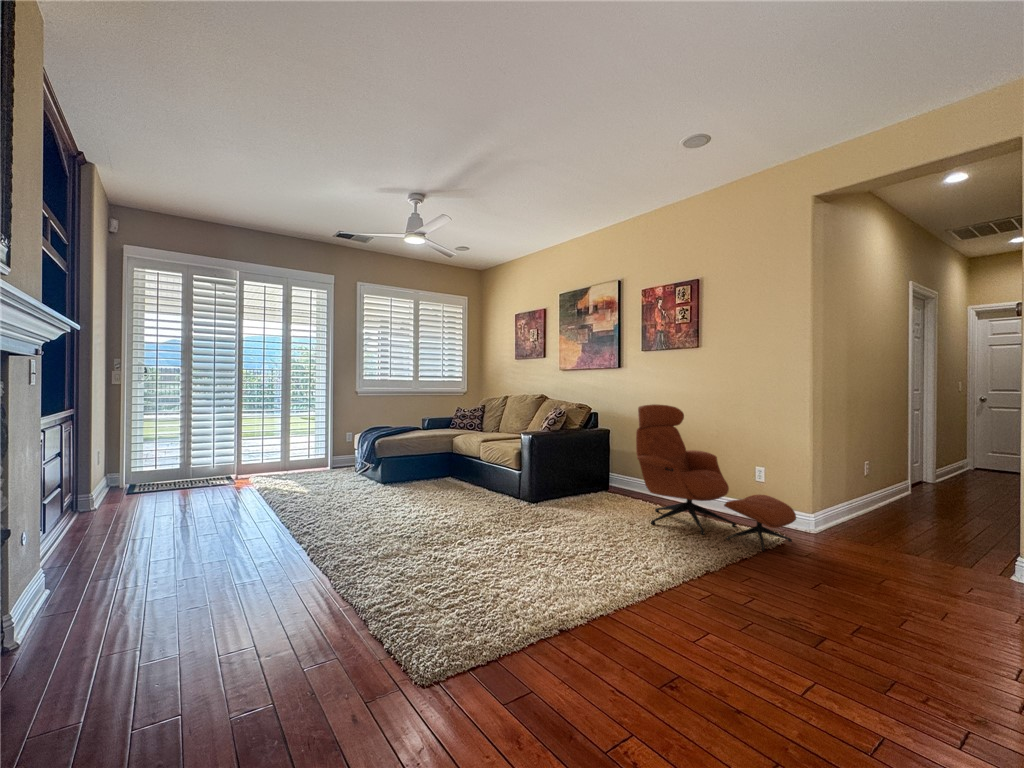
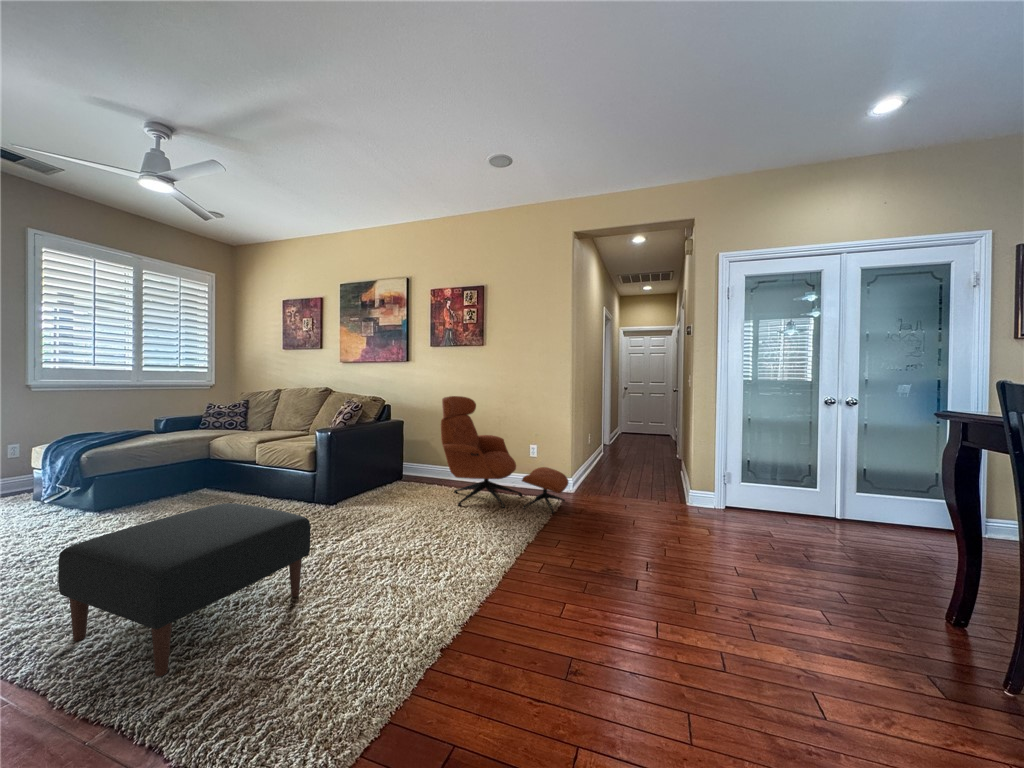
ottoman: none [344,483,485,587] -> present [58,503,310,677]

